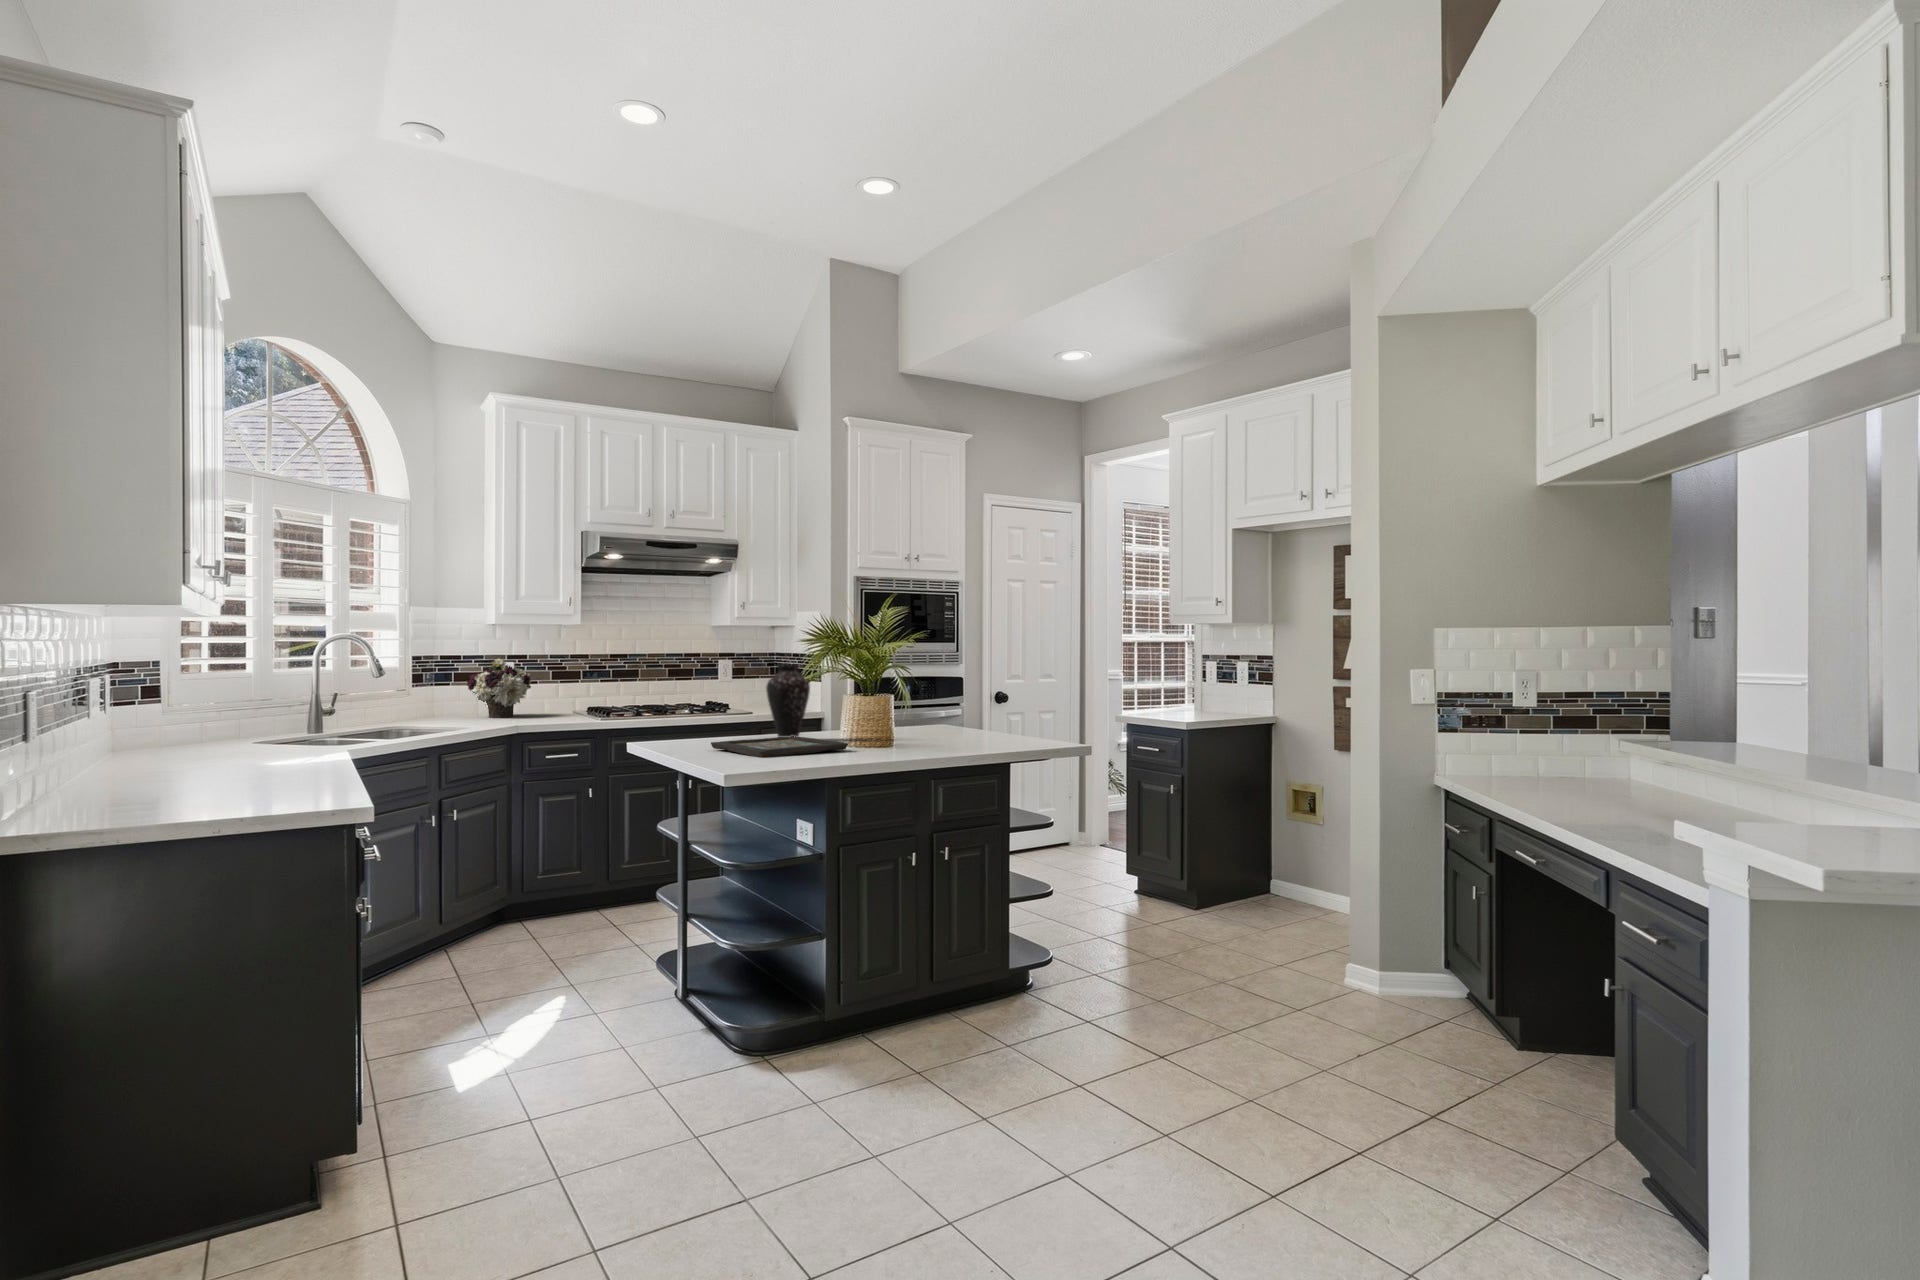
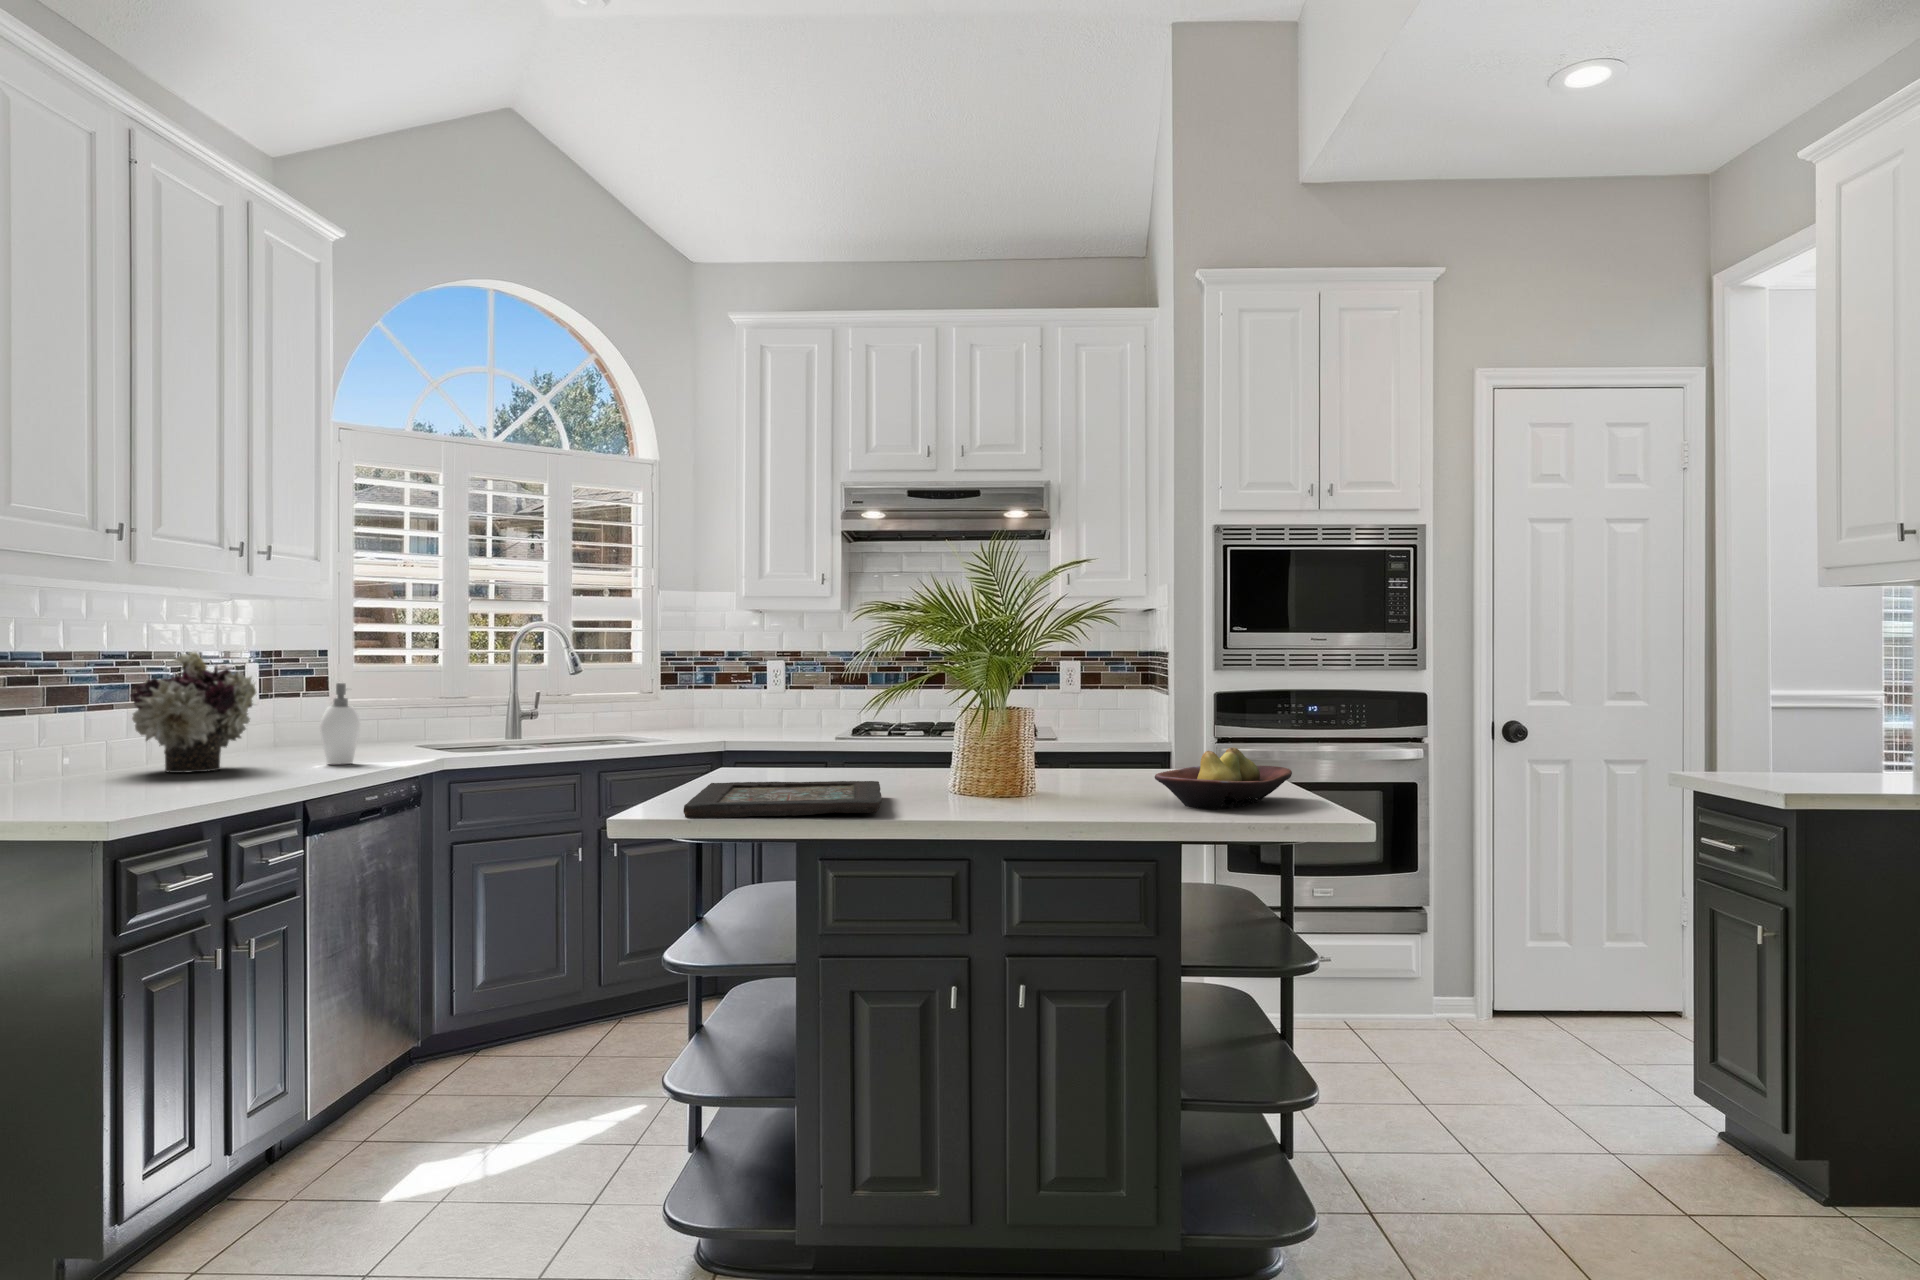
flower arrangement: present [467,659,531,718] -> present [130,651,256,773]
vase: present [766,664,810,737] -> none [882,654,957,788]
soap dispenser: none [287,691,323,754] -> present [320,683,360,764]
fruit bowl: none [930,710,987,740] -> present [1155,748,1292,809]

